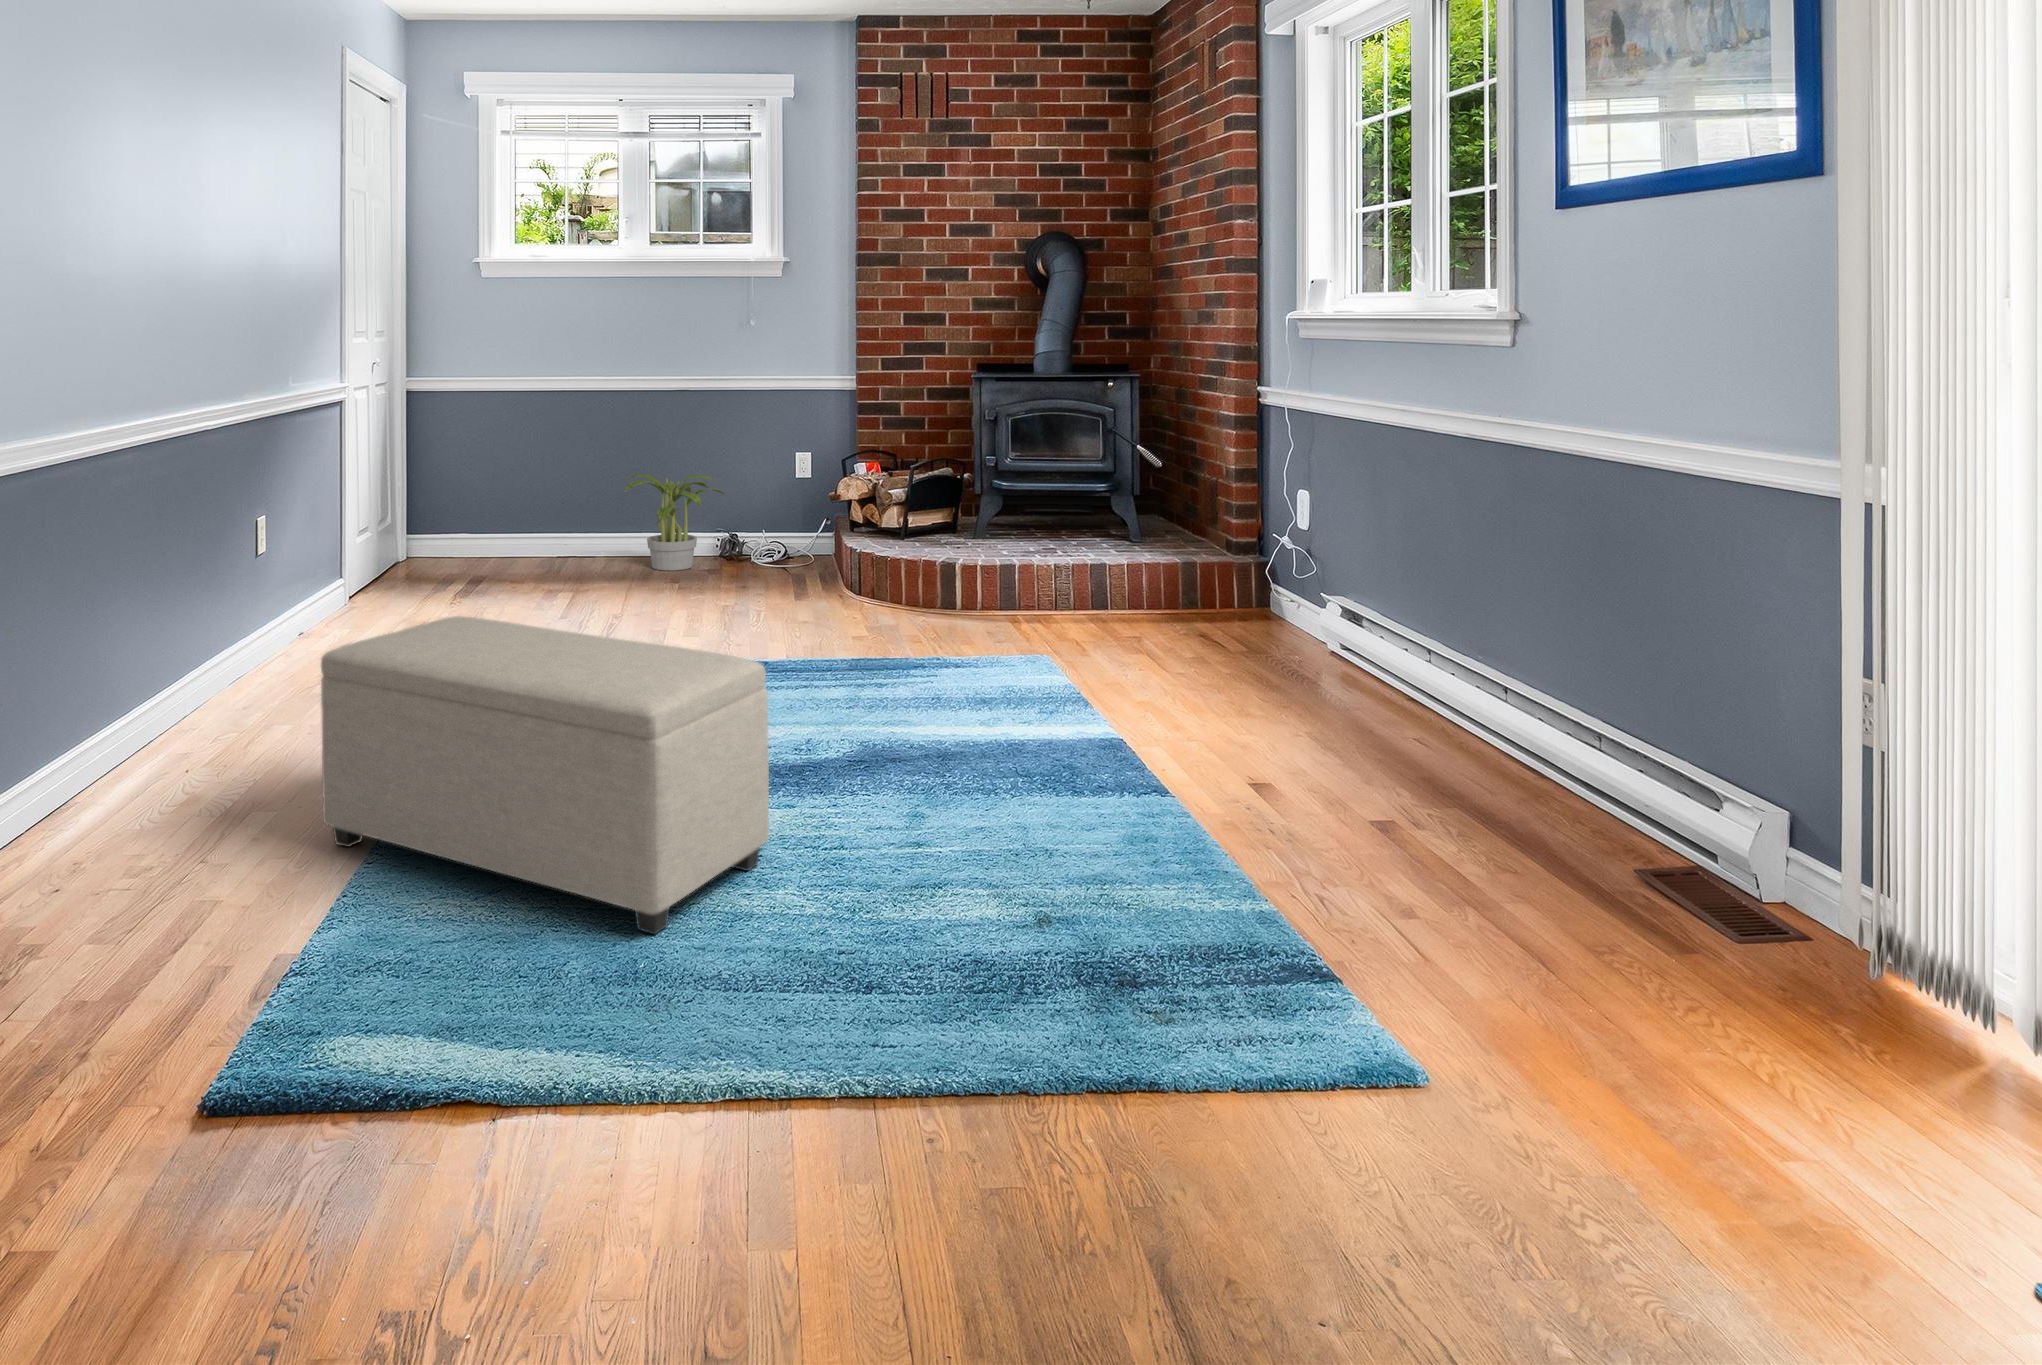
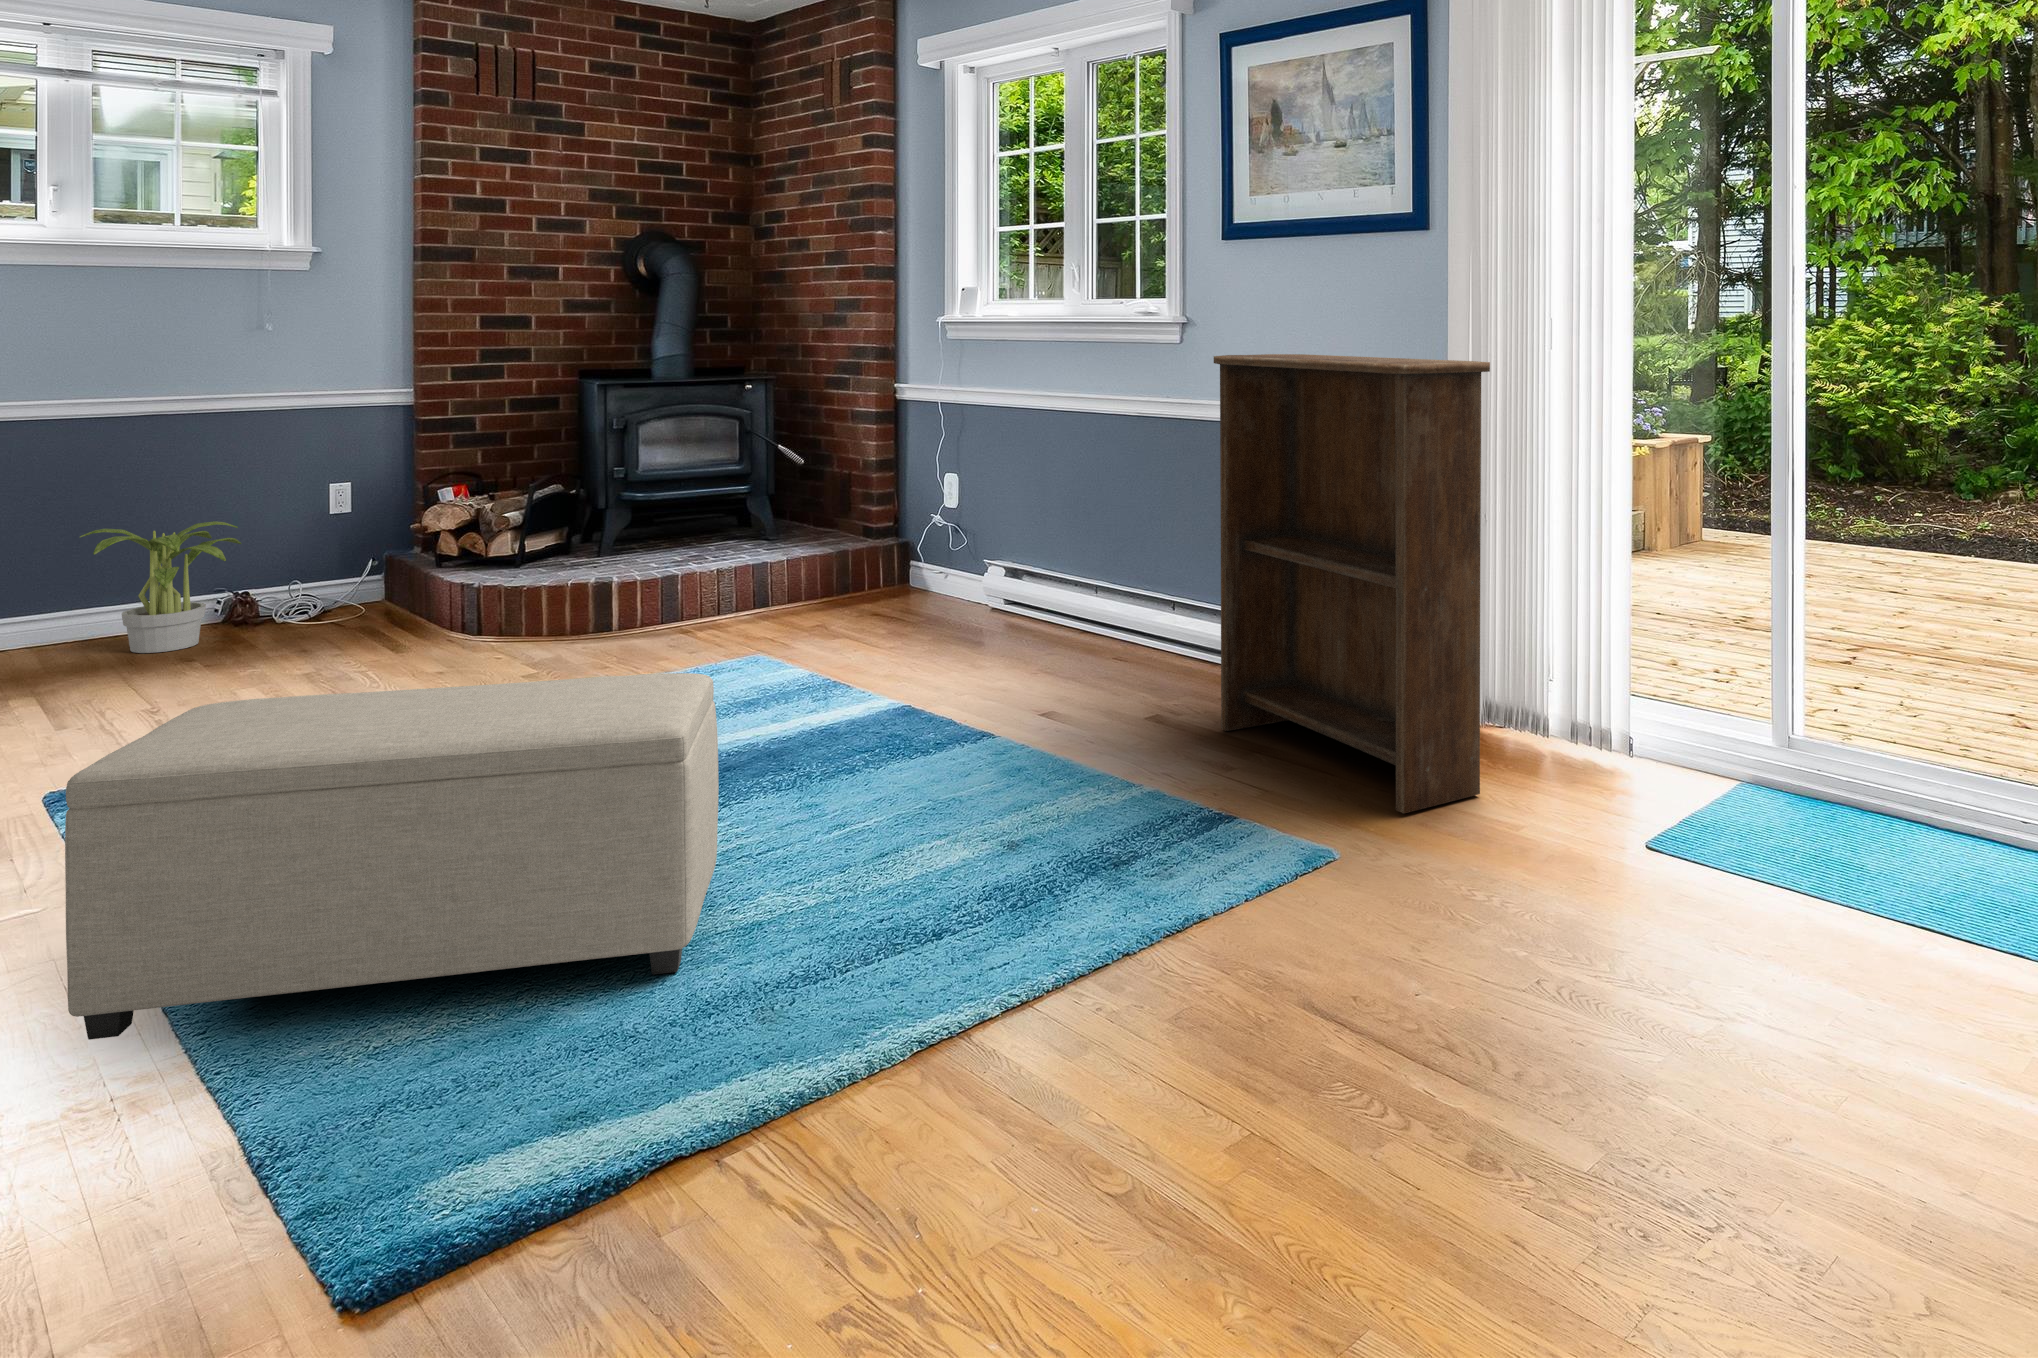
bookshelf: none [1436,366,1782,1077] -> present [1214,354,1490,813]

